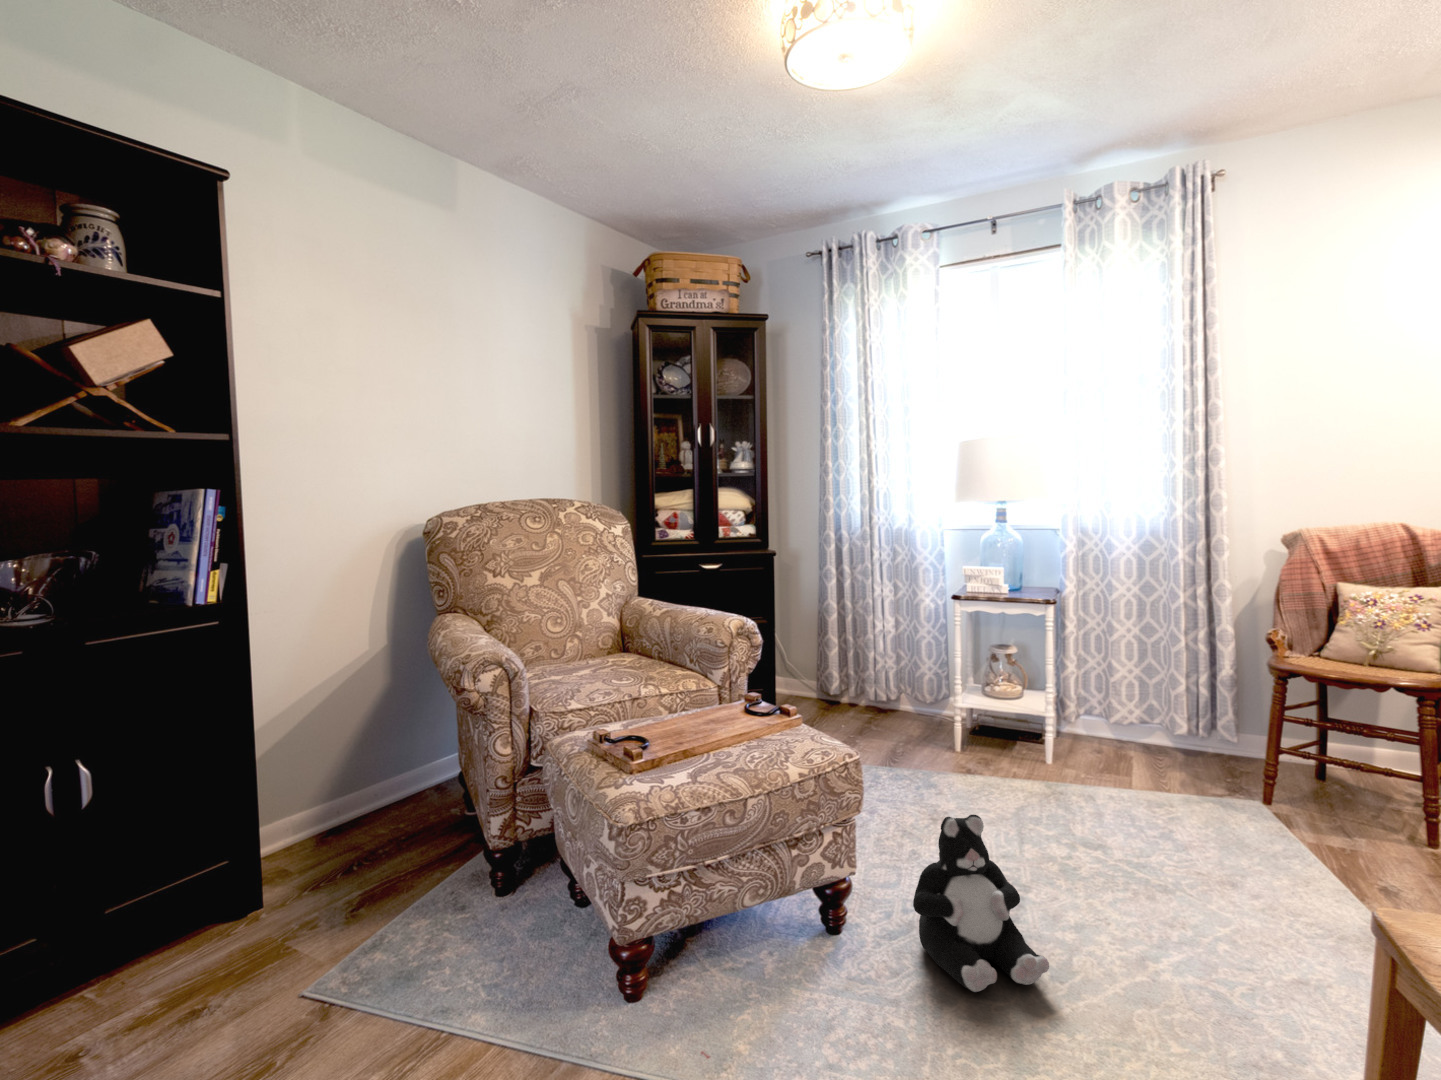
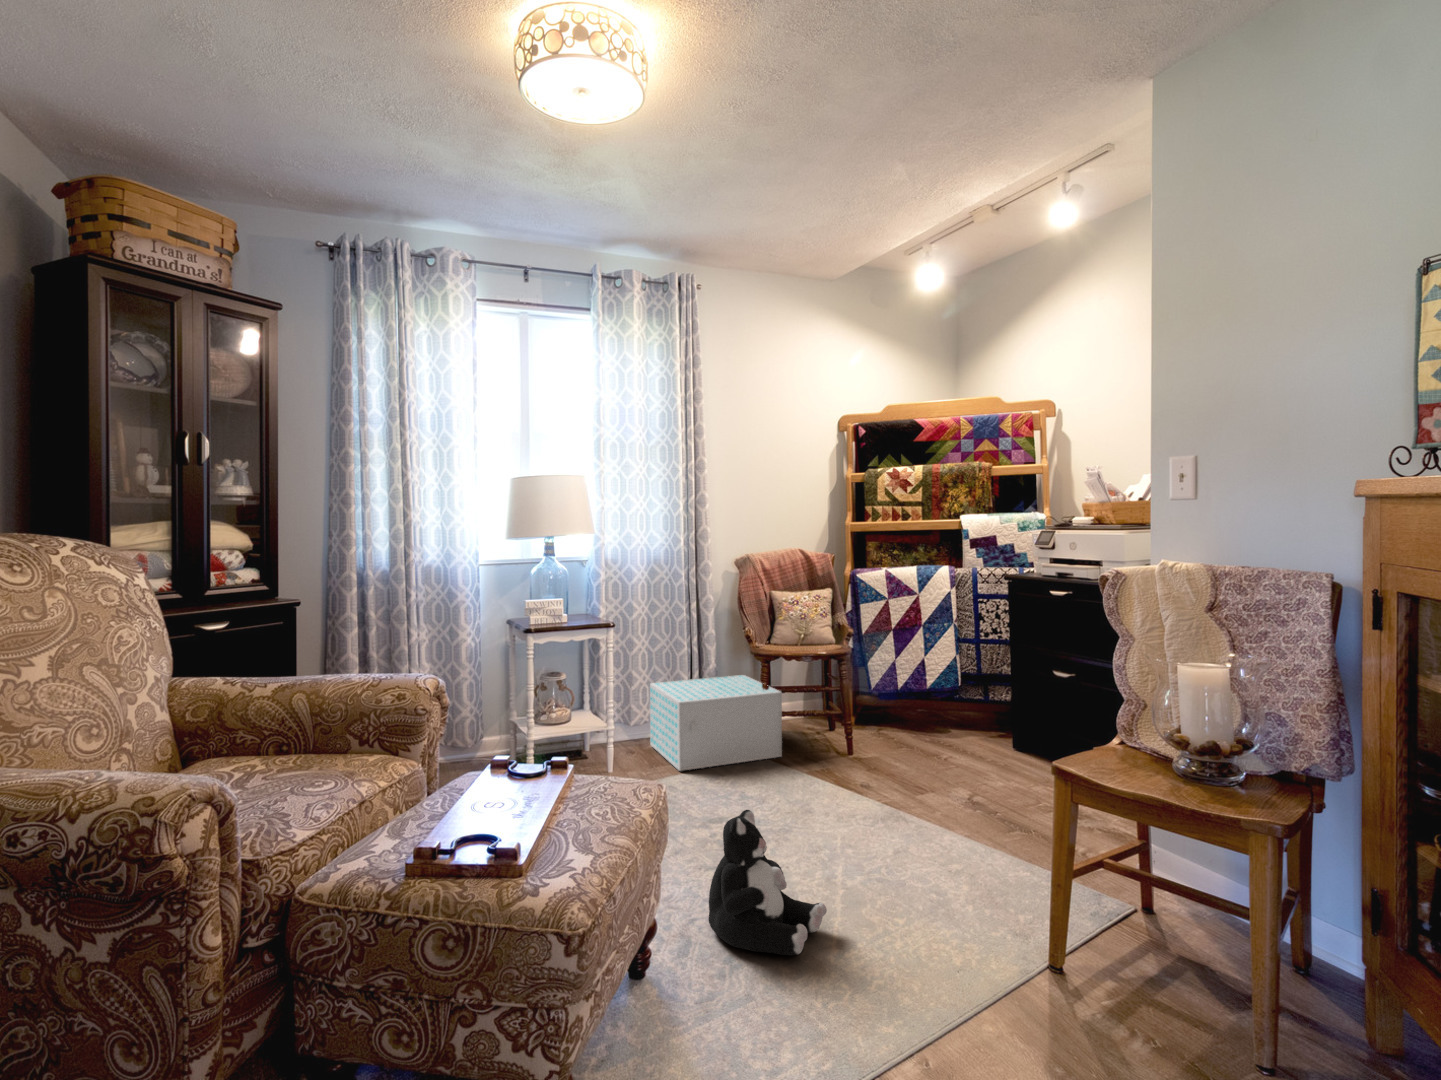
storage box: none [1117,674,1290,807] -> present [650,675,782,771]

